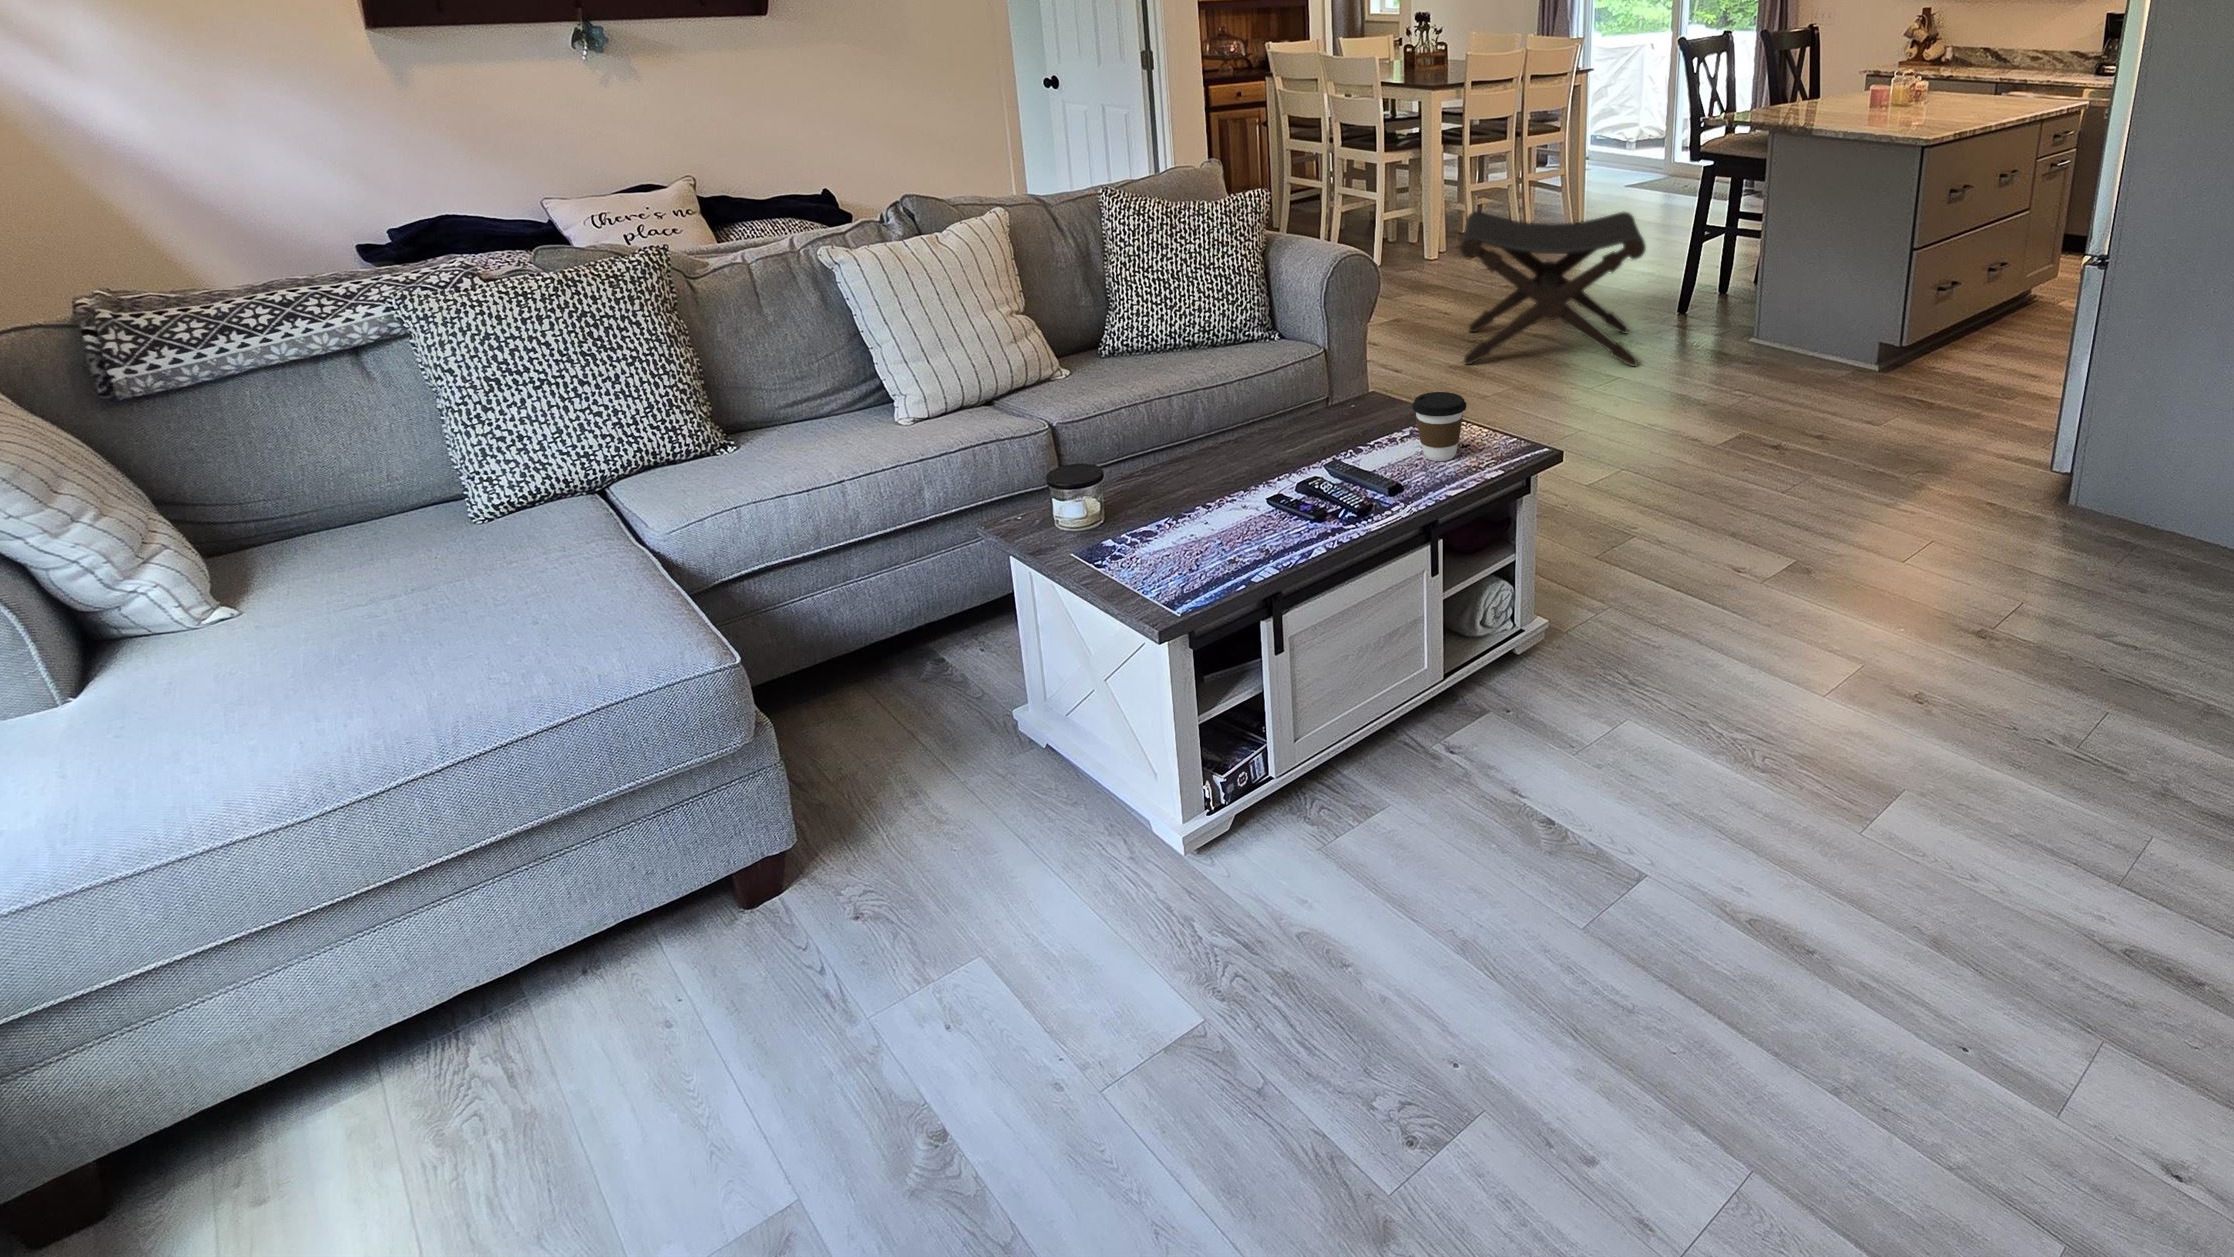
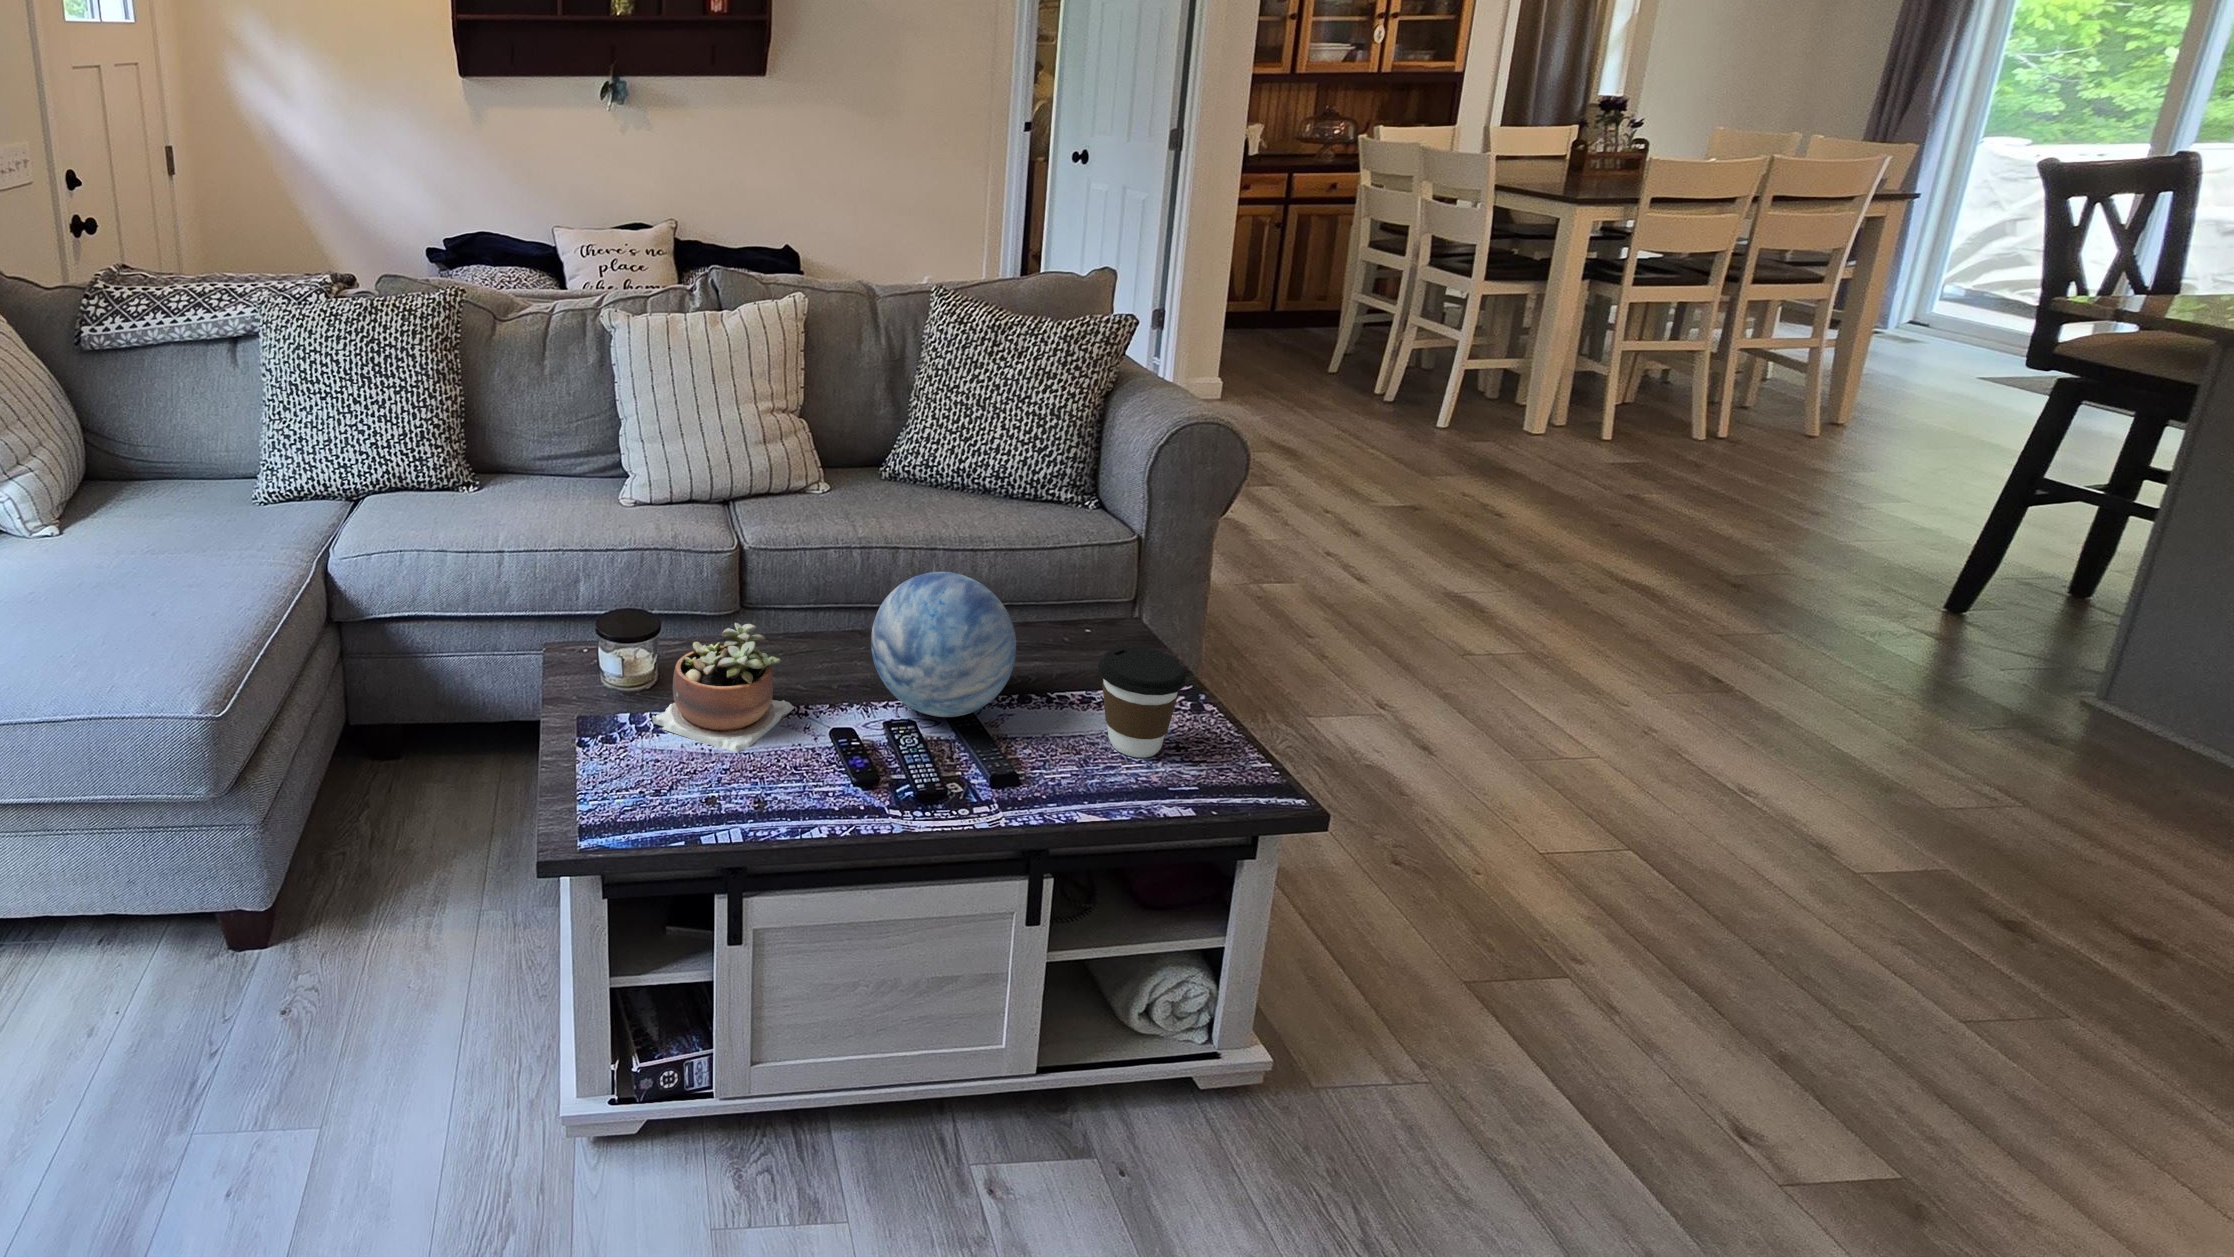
footstool: present [1460,211,1646,366] -> none [1469,378,1867,676]
decorative orb: none [1257,376,1360,478] -> present [871,572,1016,717]
succulent plant: none [1132,448,1219,544] -> present [652,623,794,753]

